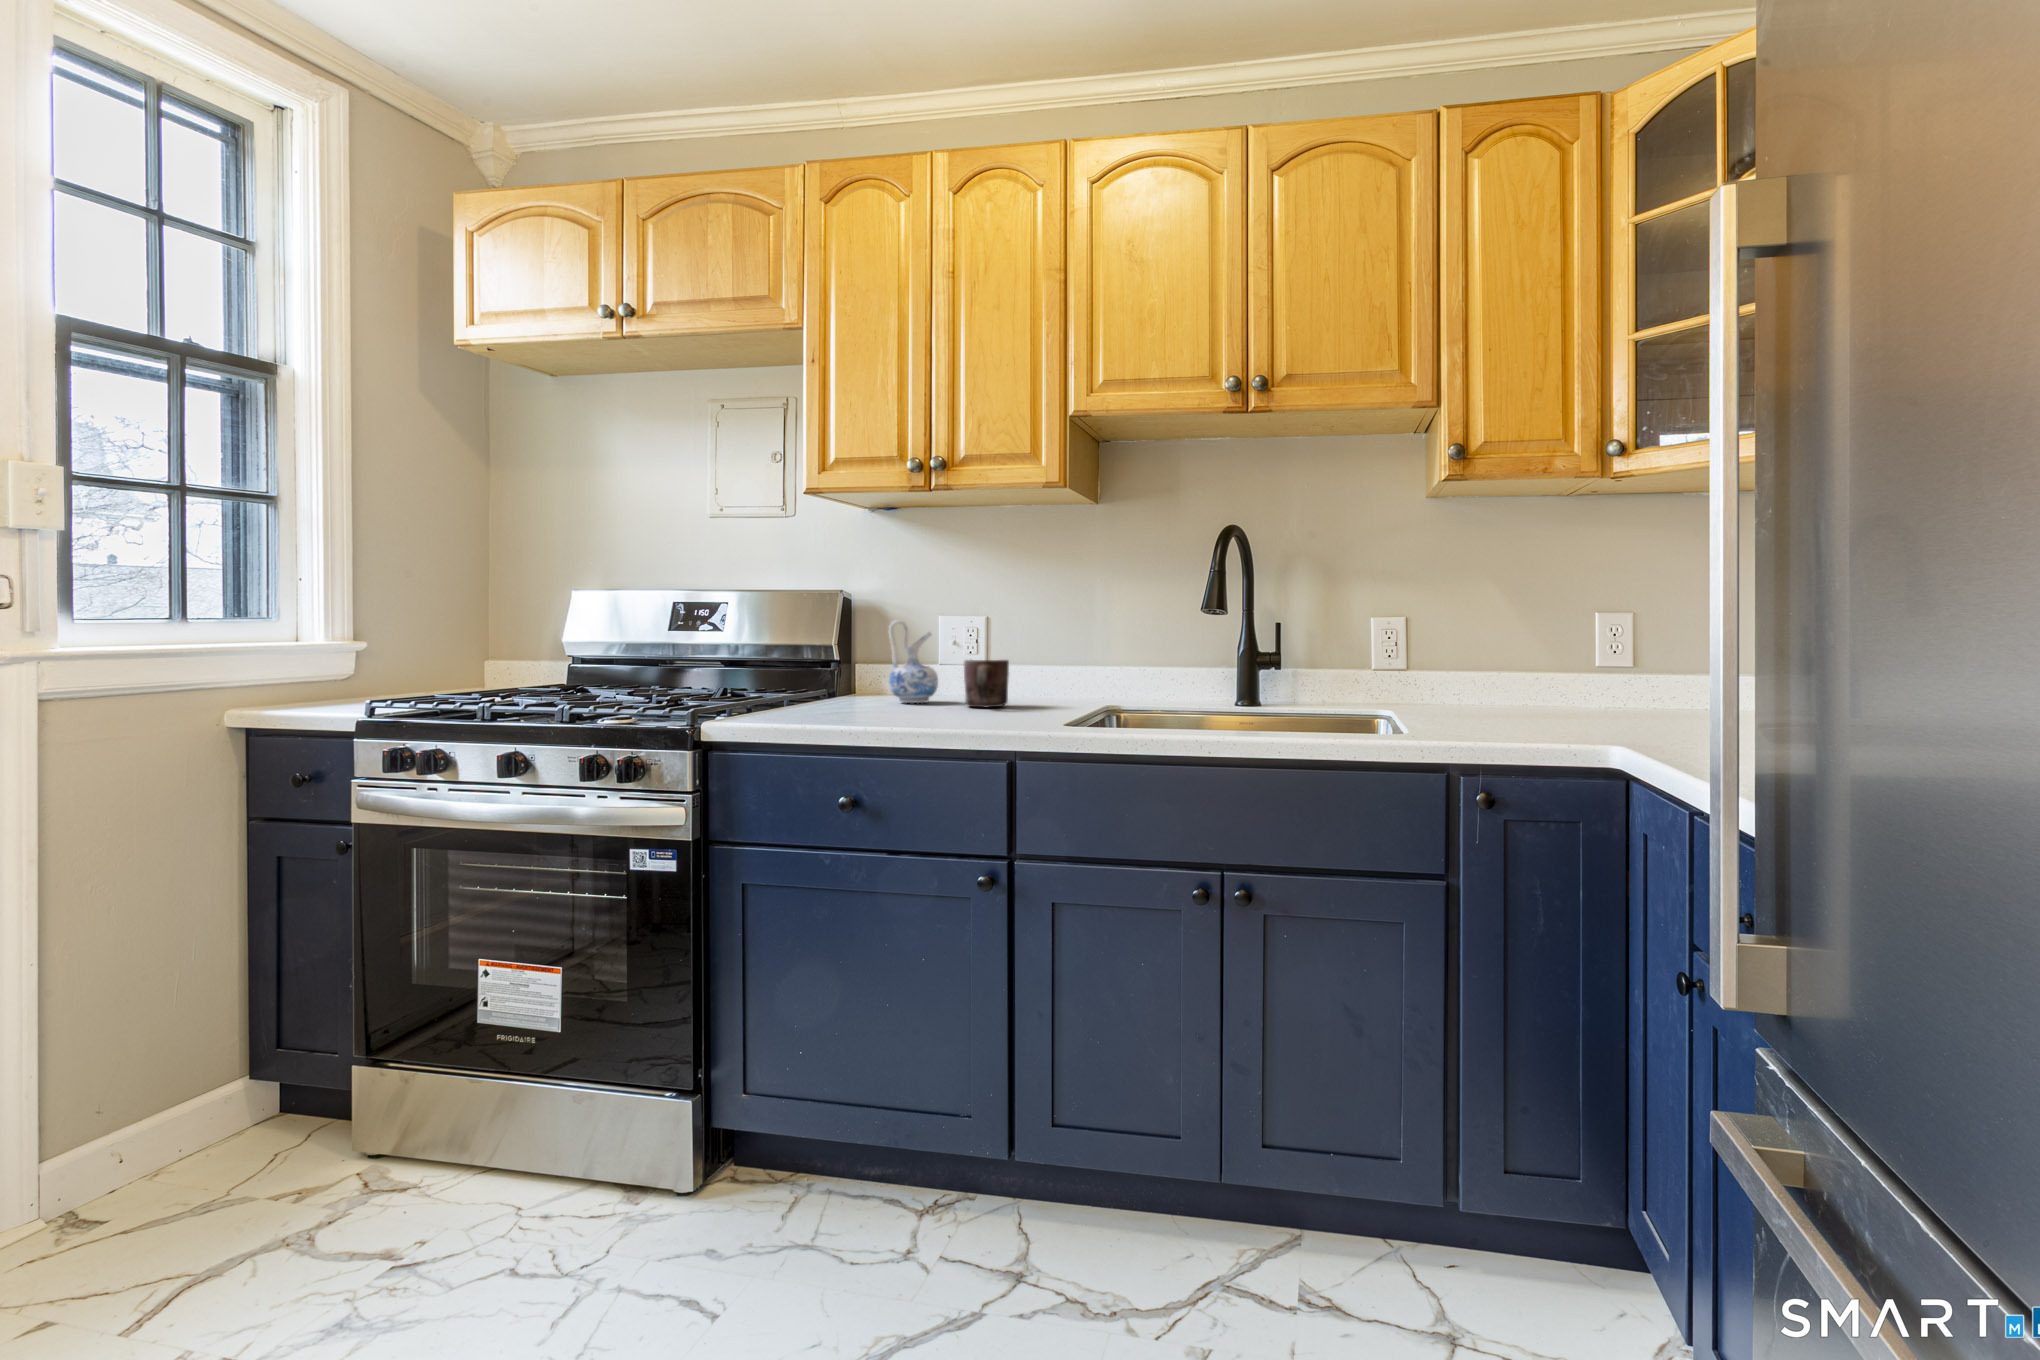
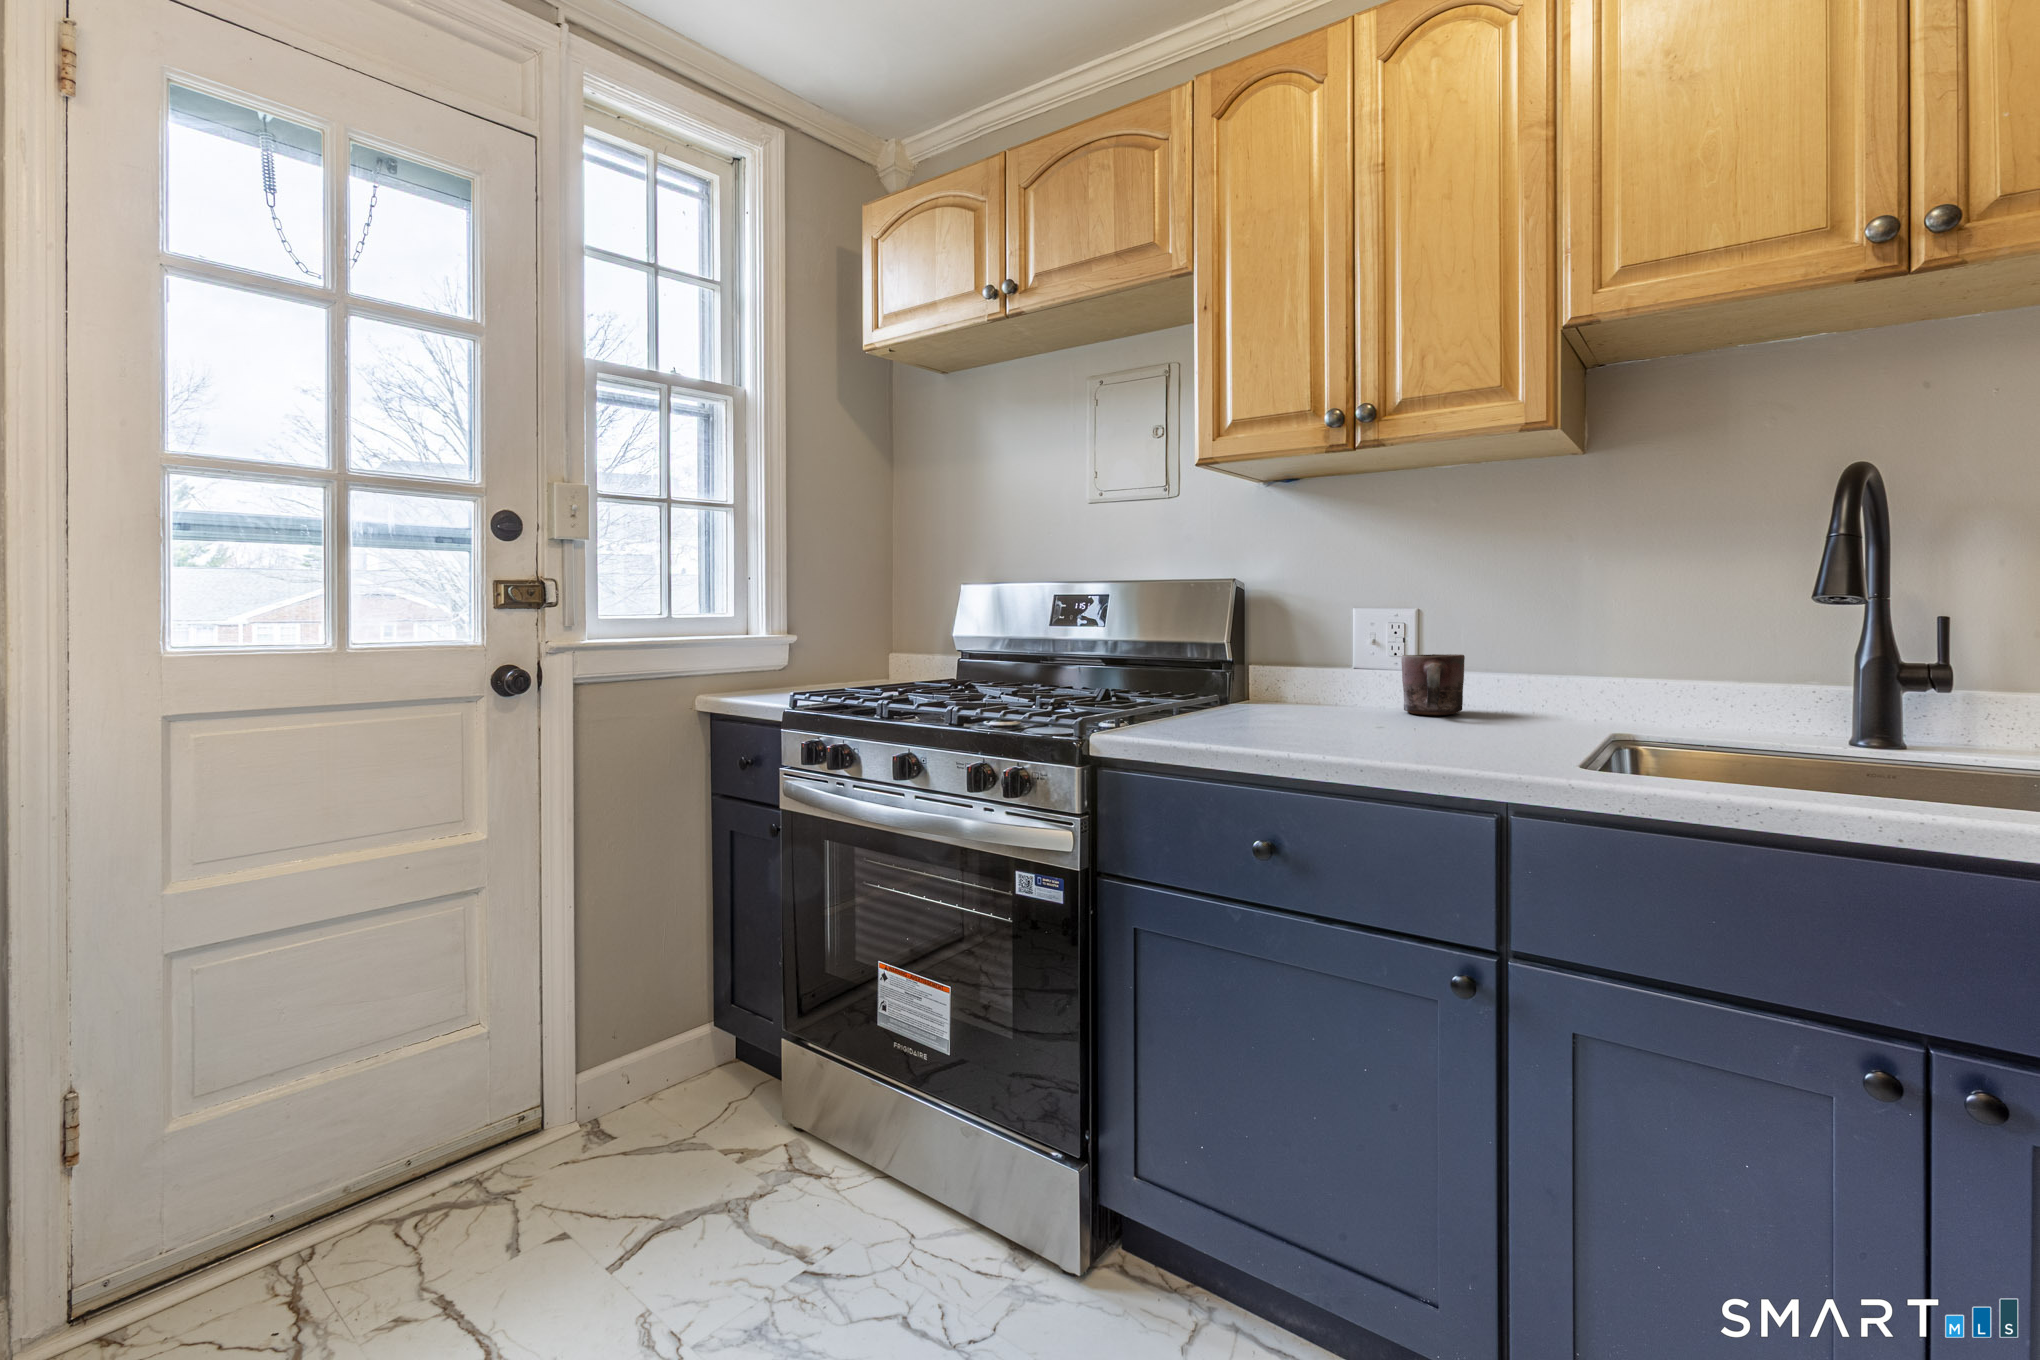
ceramic pitcher: present [889,620,938,703] -> none [1301,607,1363,705]

